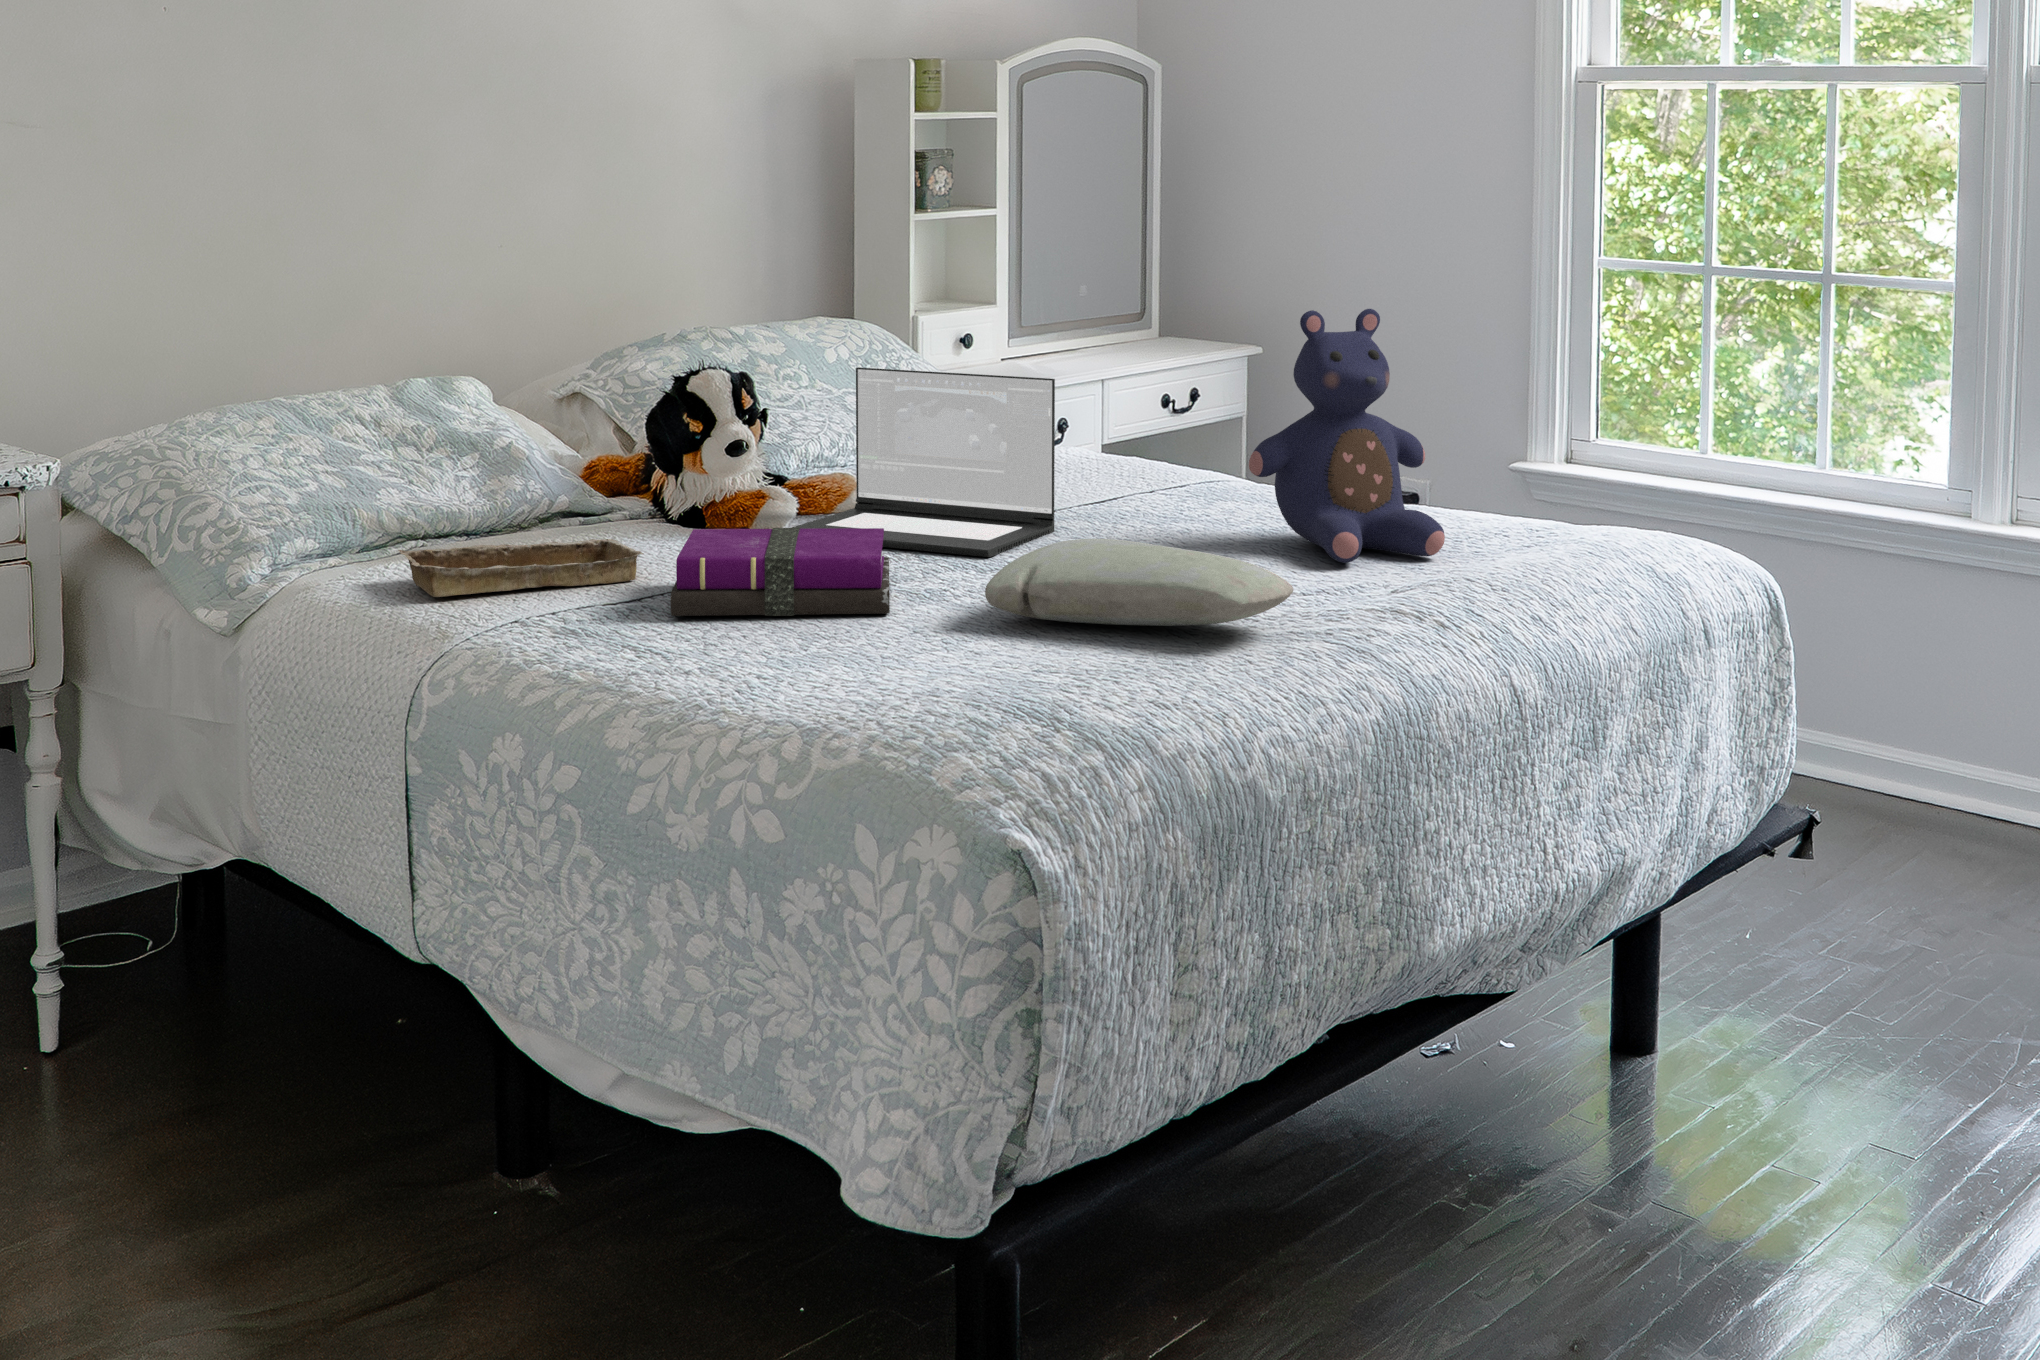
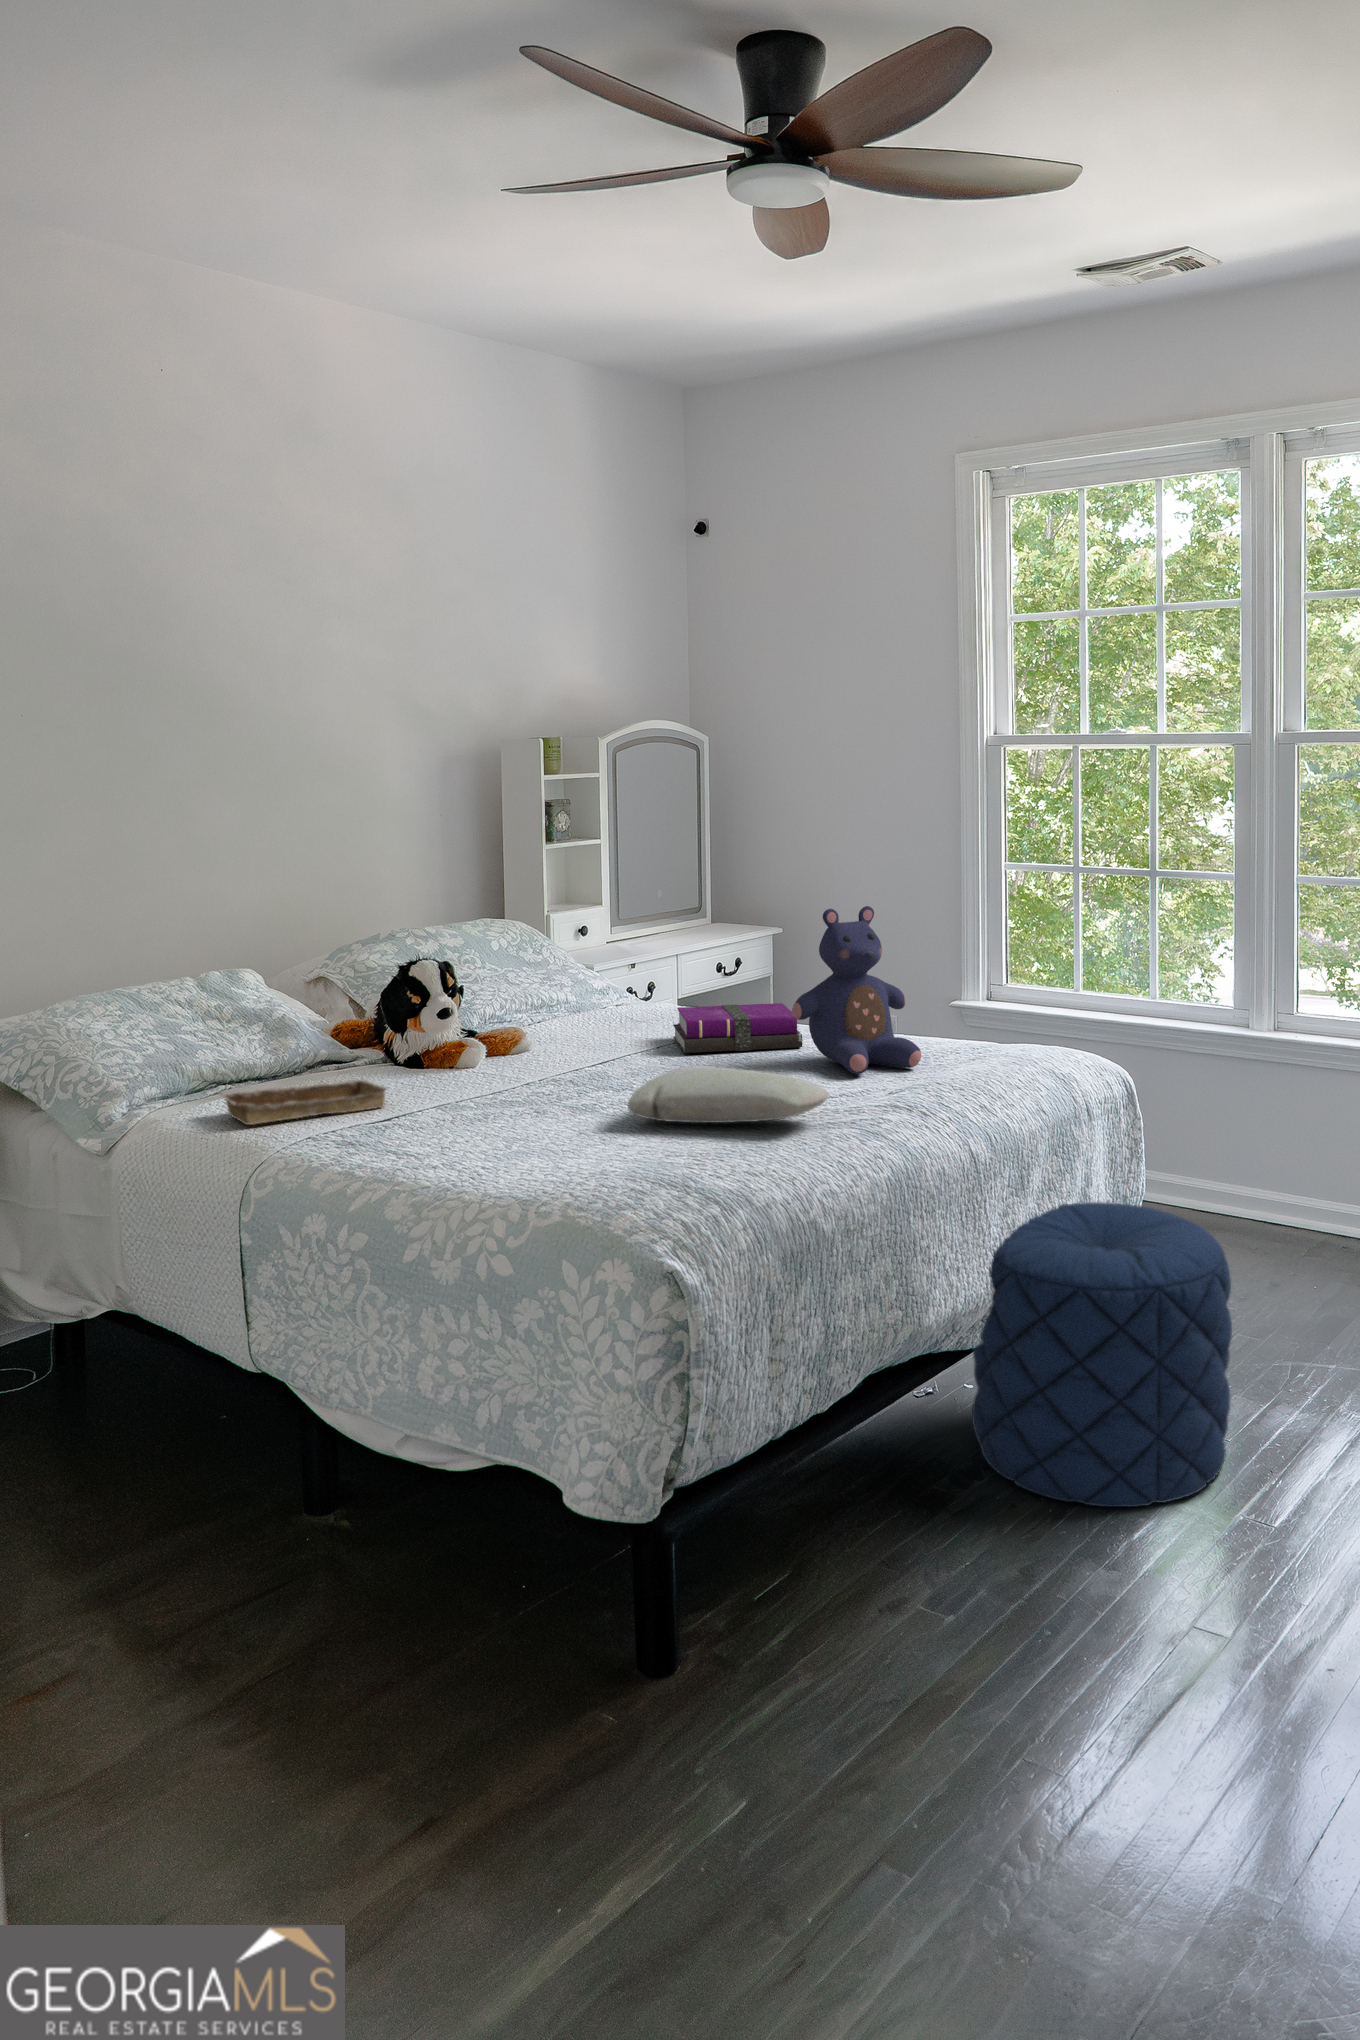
laptop: present [792,367,1055,557] -> none [479,955,663,1081]
notebook: present [671,528,890,616] -> present [673,1003,802,1053]
pouf: none [1503,777,1924,1260] -> present [972,1202,1232,1507]

